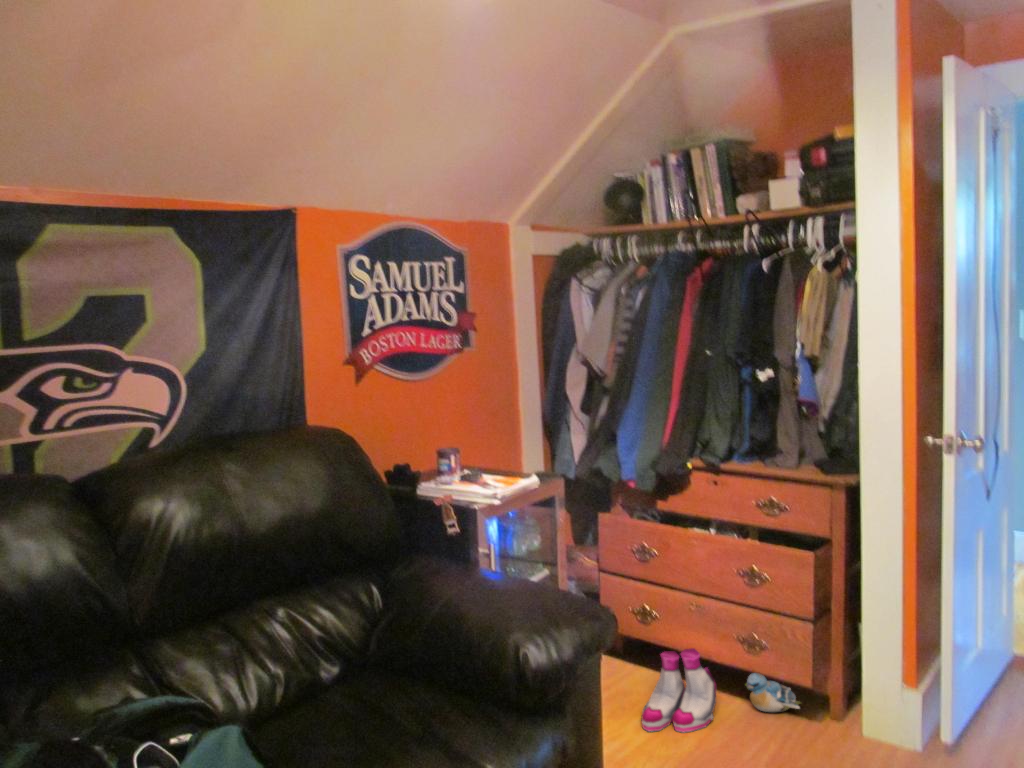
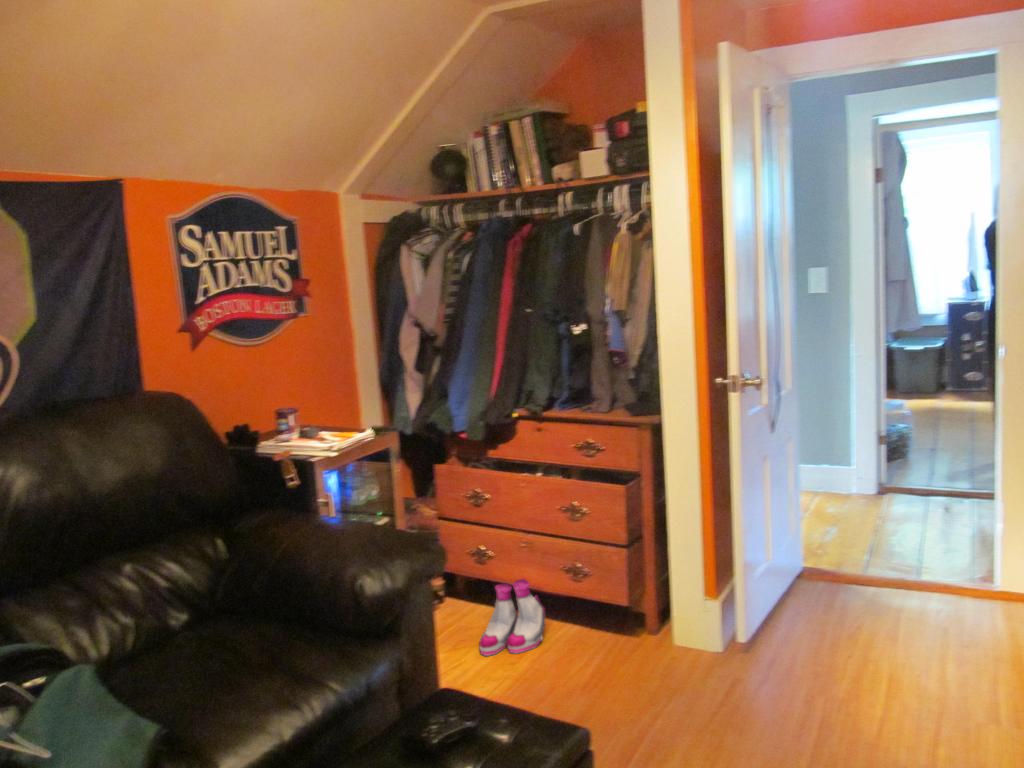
plush toy: present [745,673,801,712] -> none [570,596,620,630]

